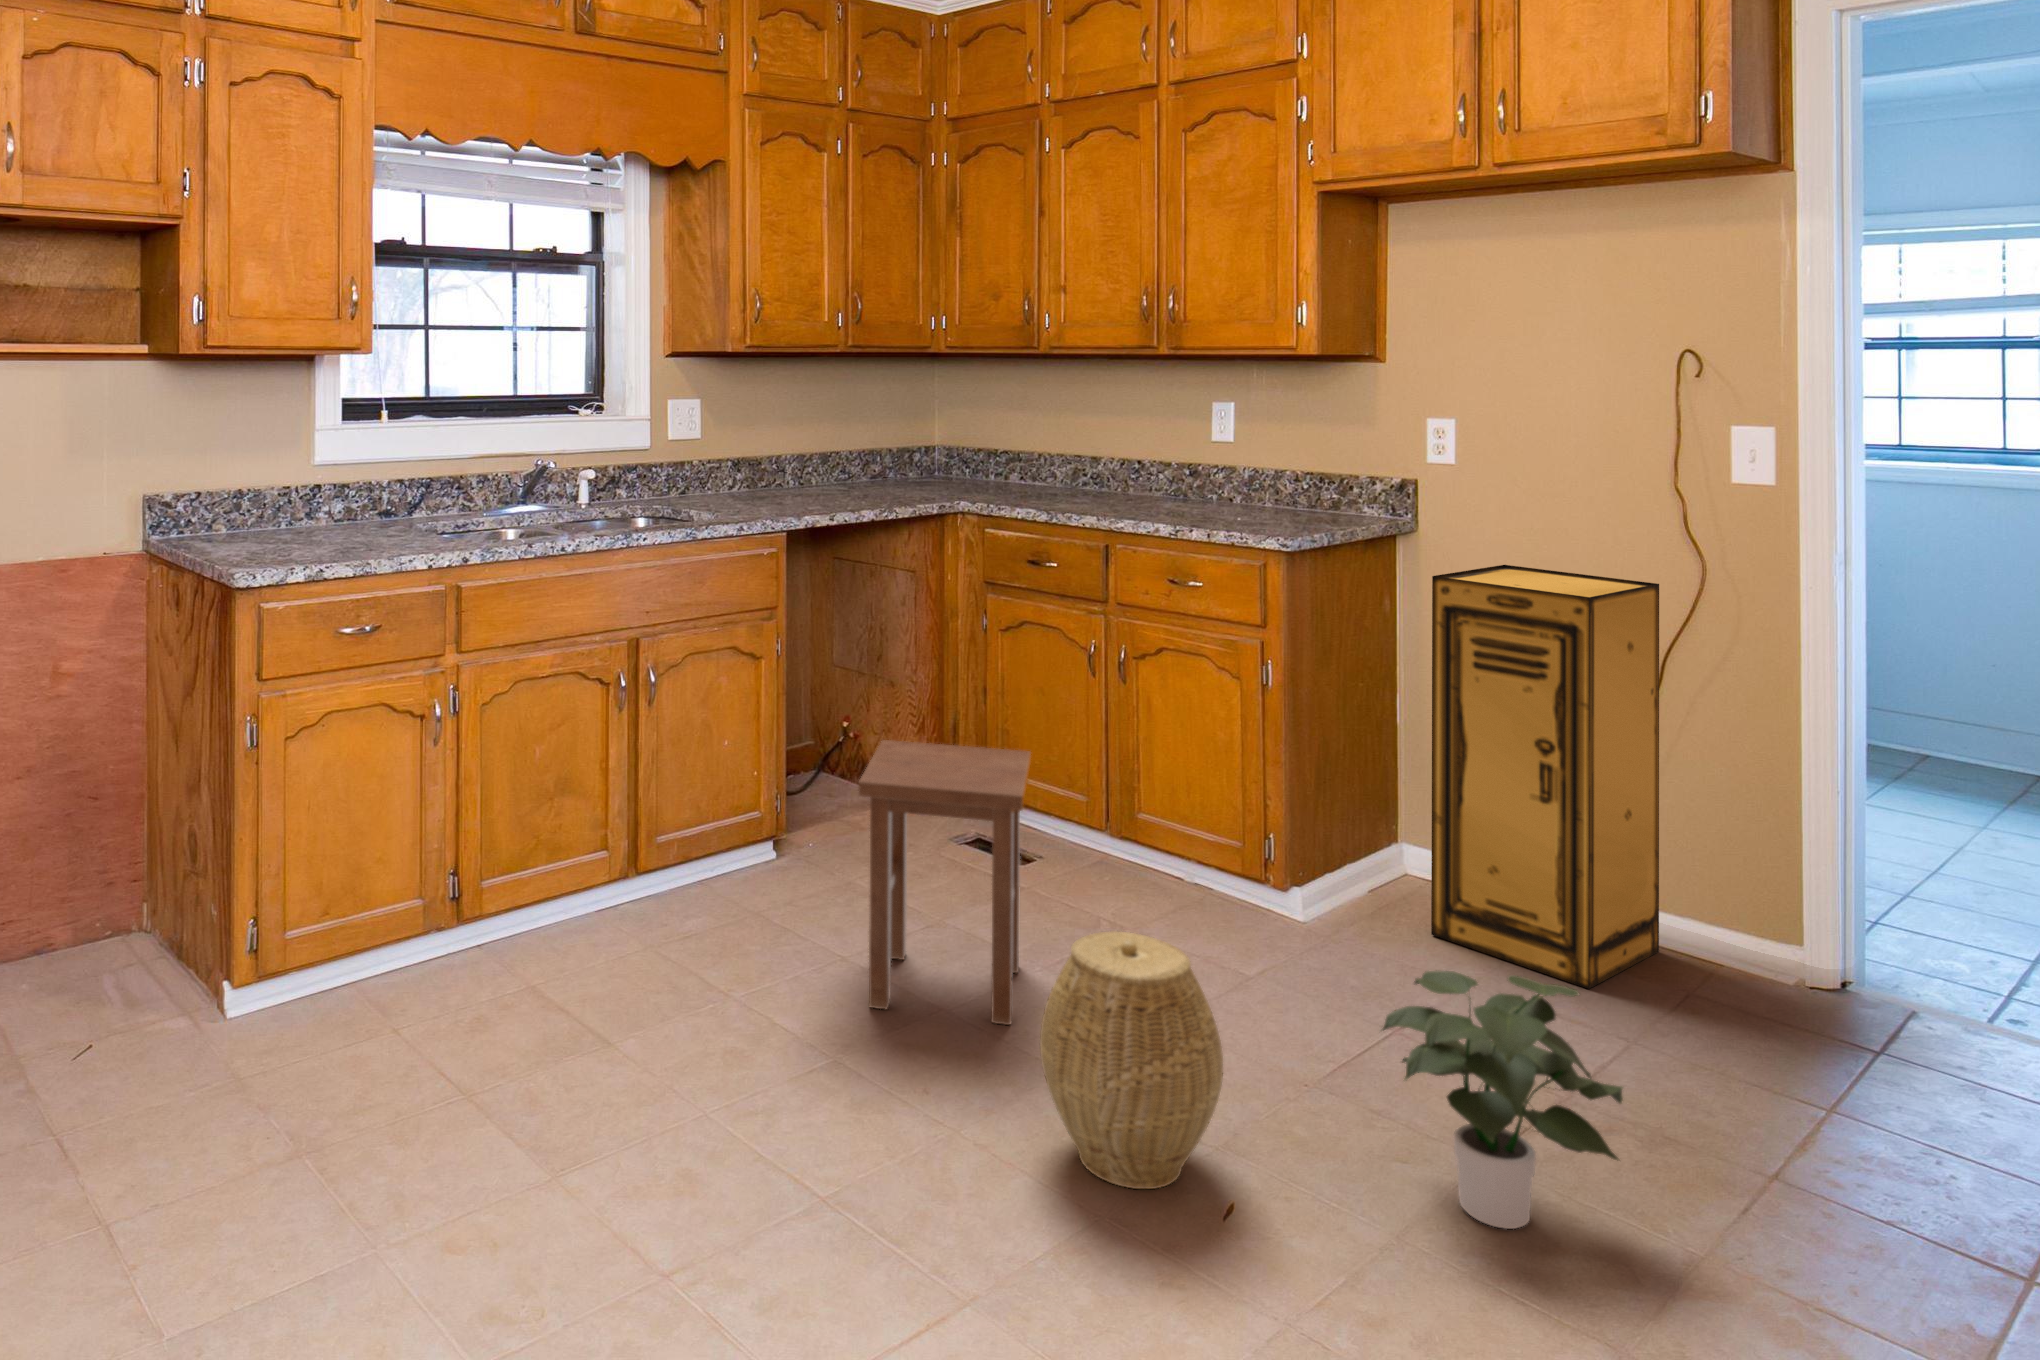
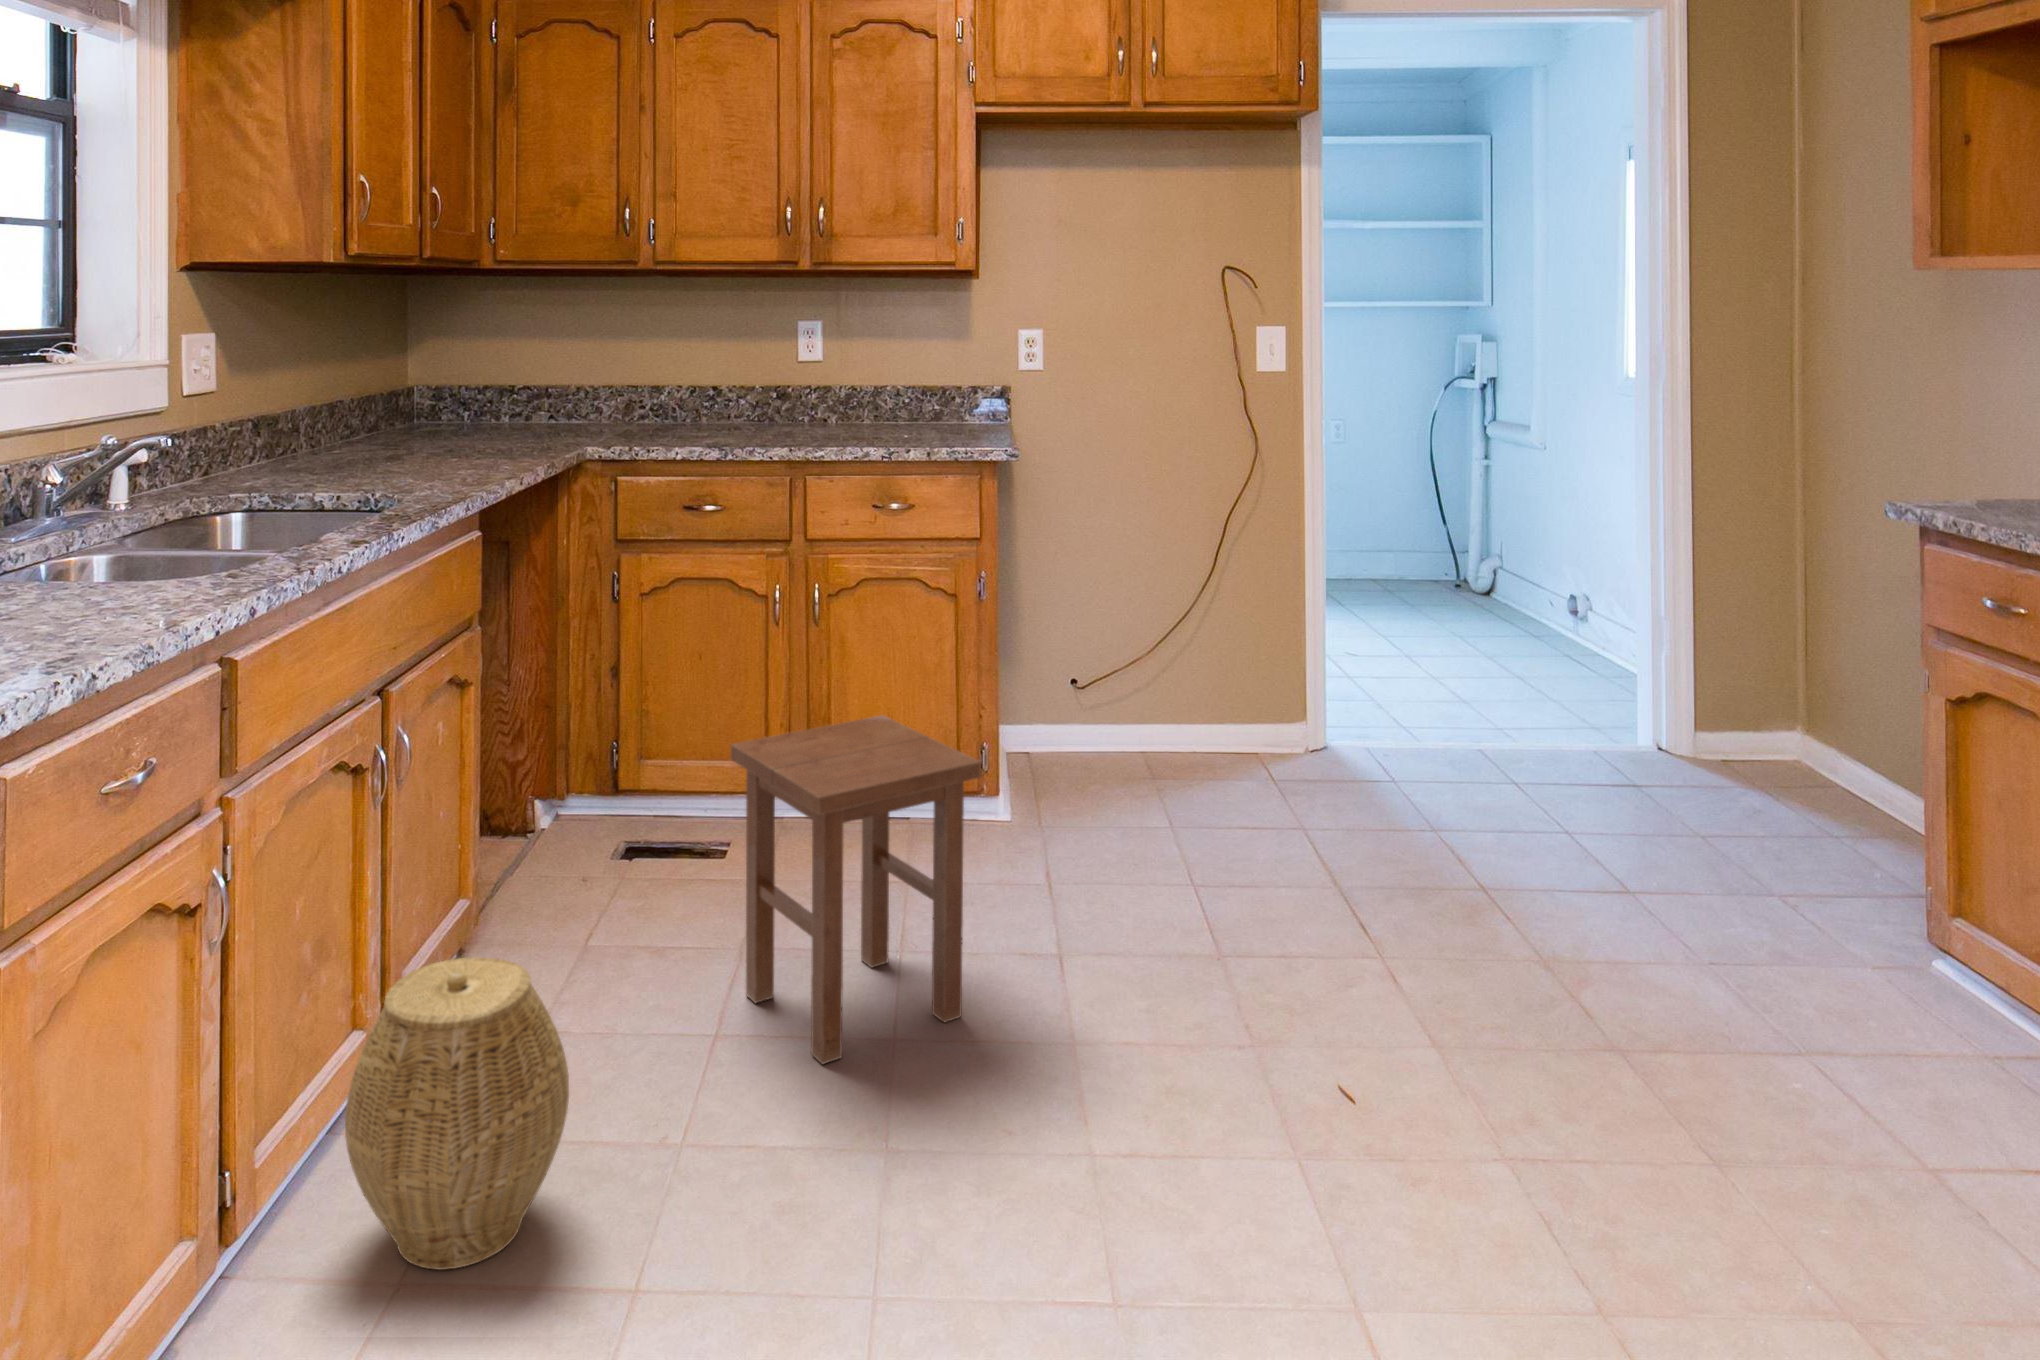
storage cabinet: present [1431,565,1659,989] -> none [1096,458,1237,803]
woven basket: present [1040,931,1223,1189] -> present [345,957,569,1270]
potted plant: present [1382,971,1623,1229] -> none [1337,793,1536,1009]

